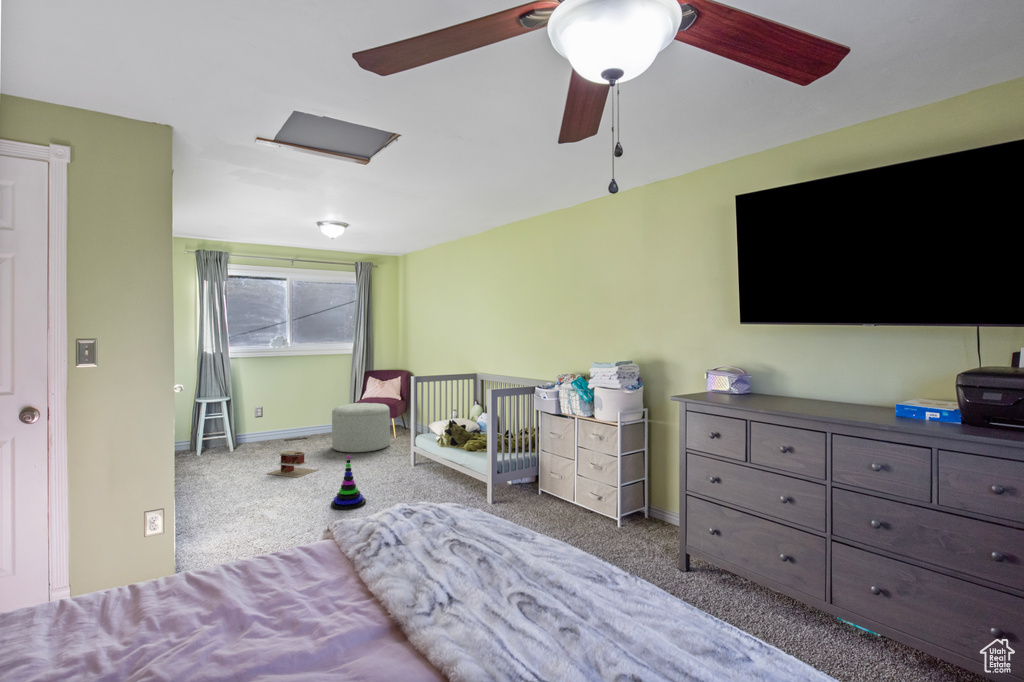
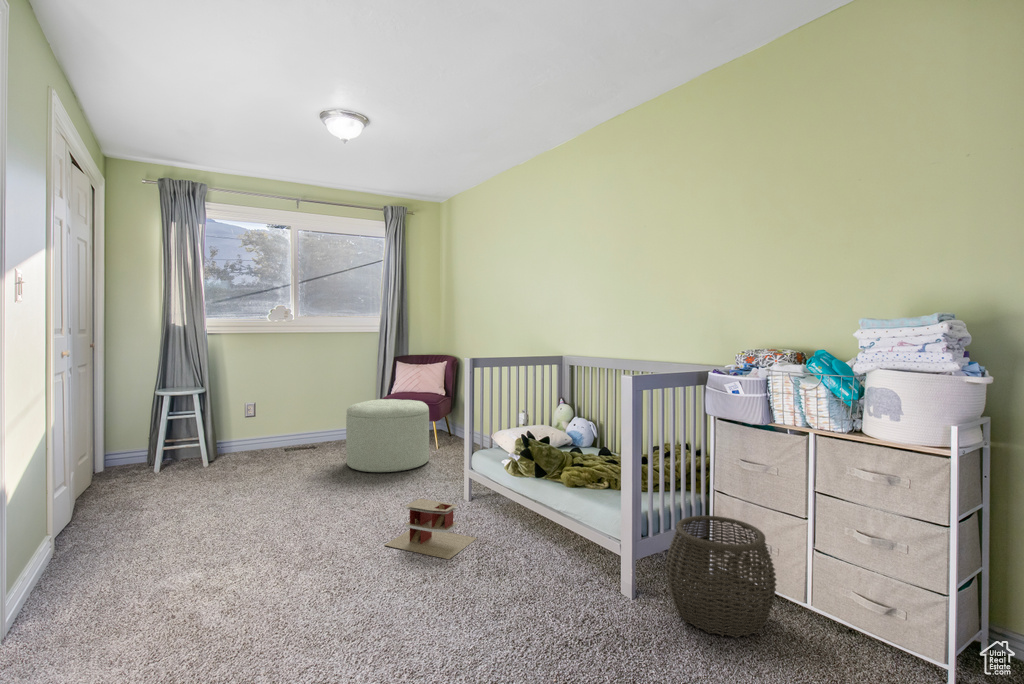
toy house: present [268,451,317,478] -> present [385,499,477,559]
stacking toy: present [331,455,366,510] -> none [326,494,390,601]
woven basket: none [507,461,558,516] -> present [665,515,777,638]

